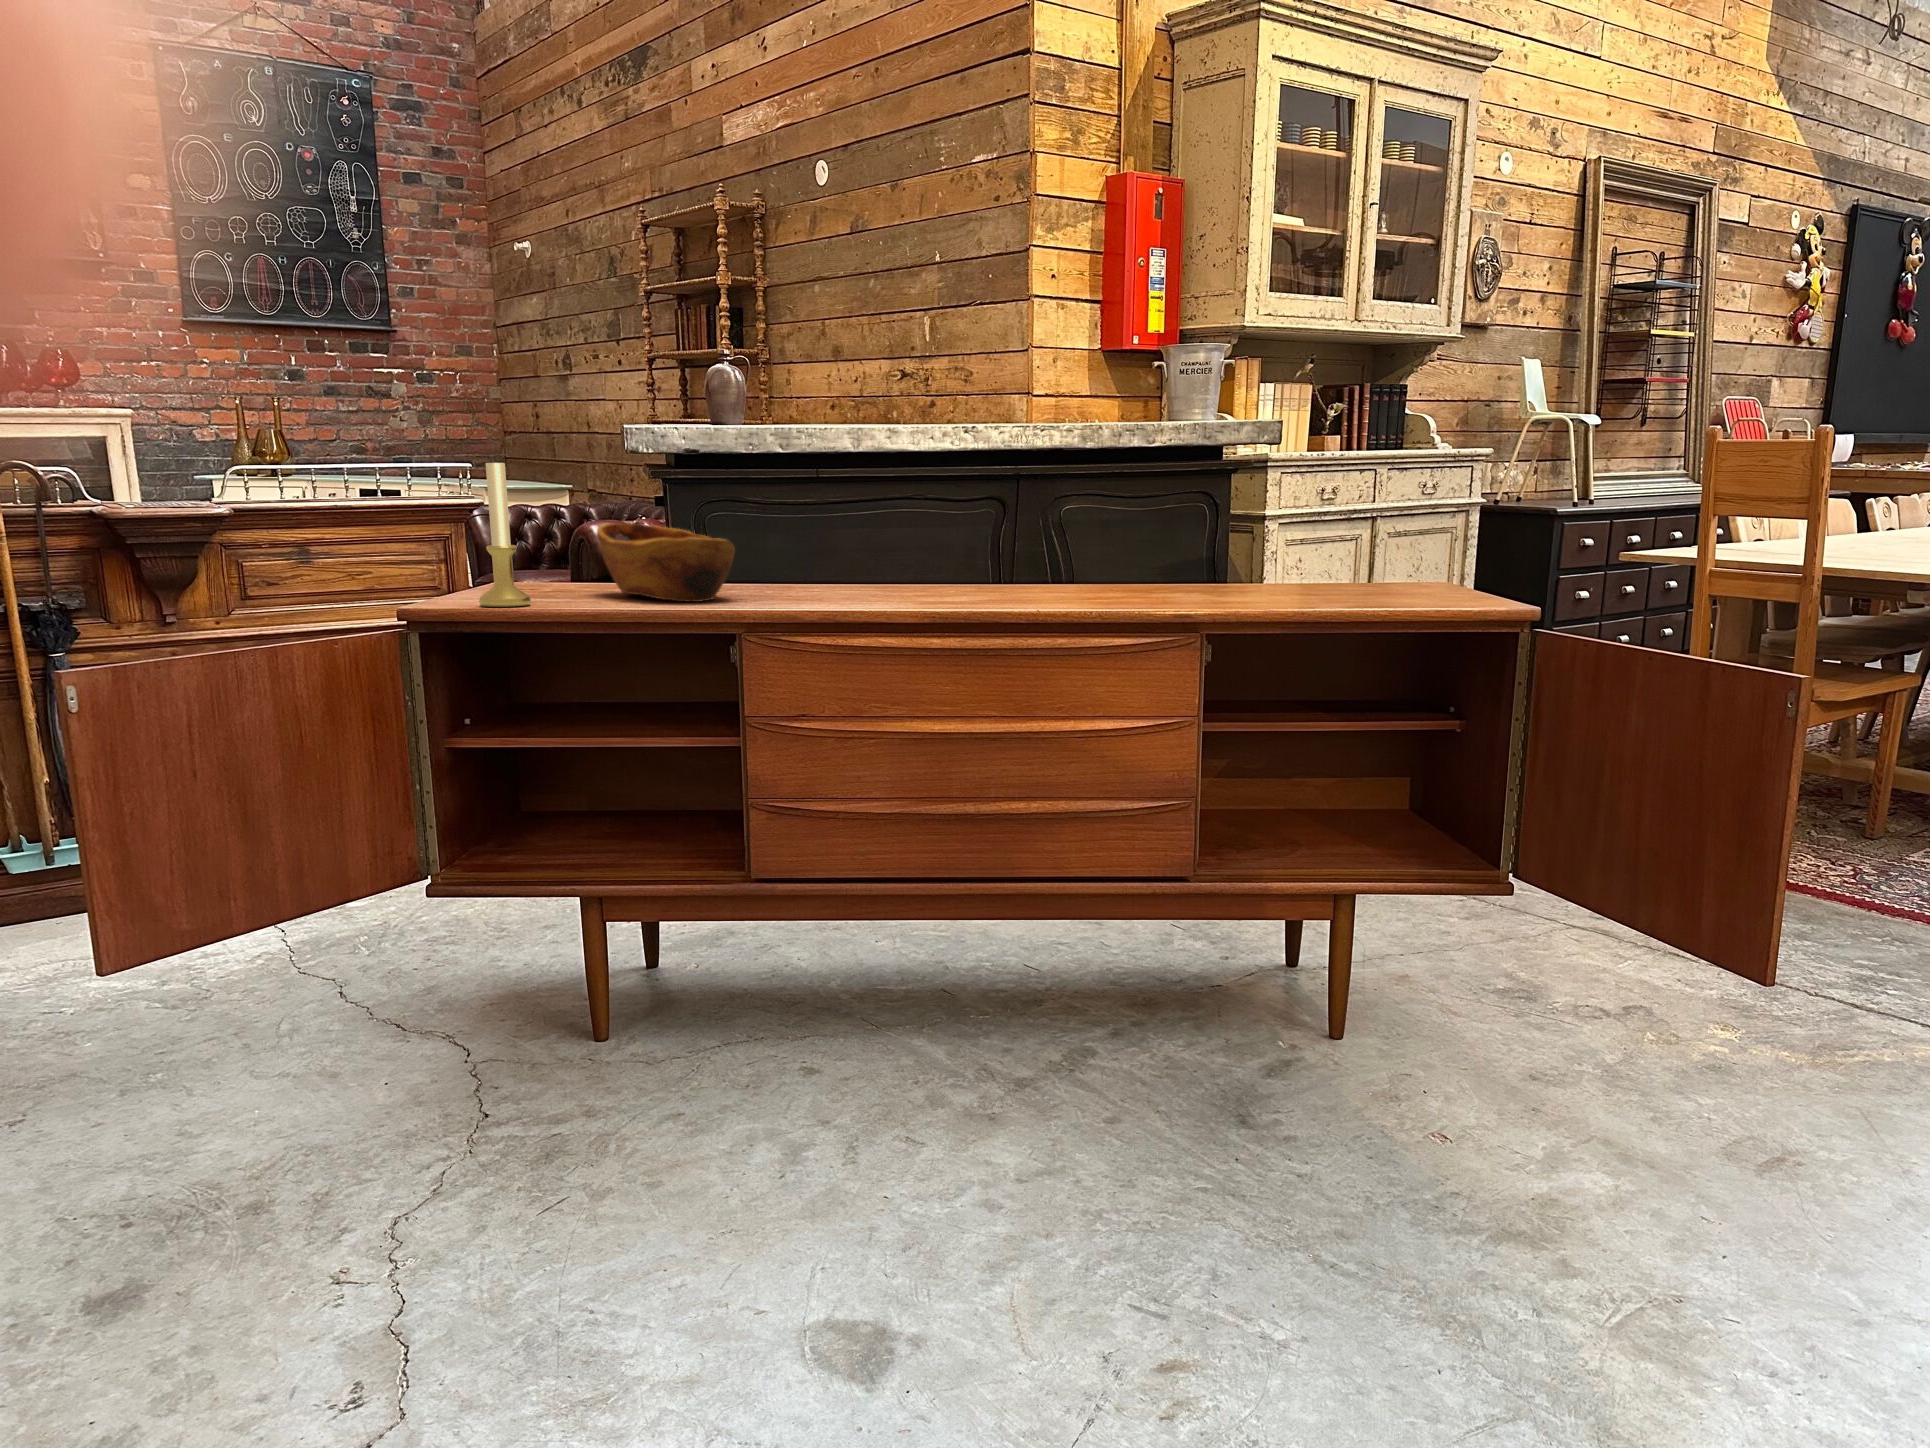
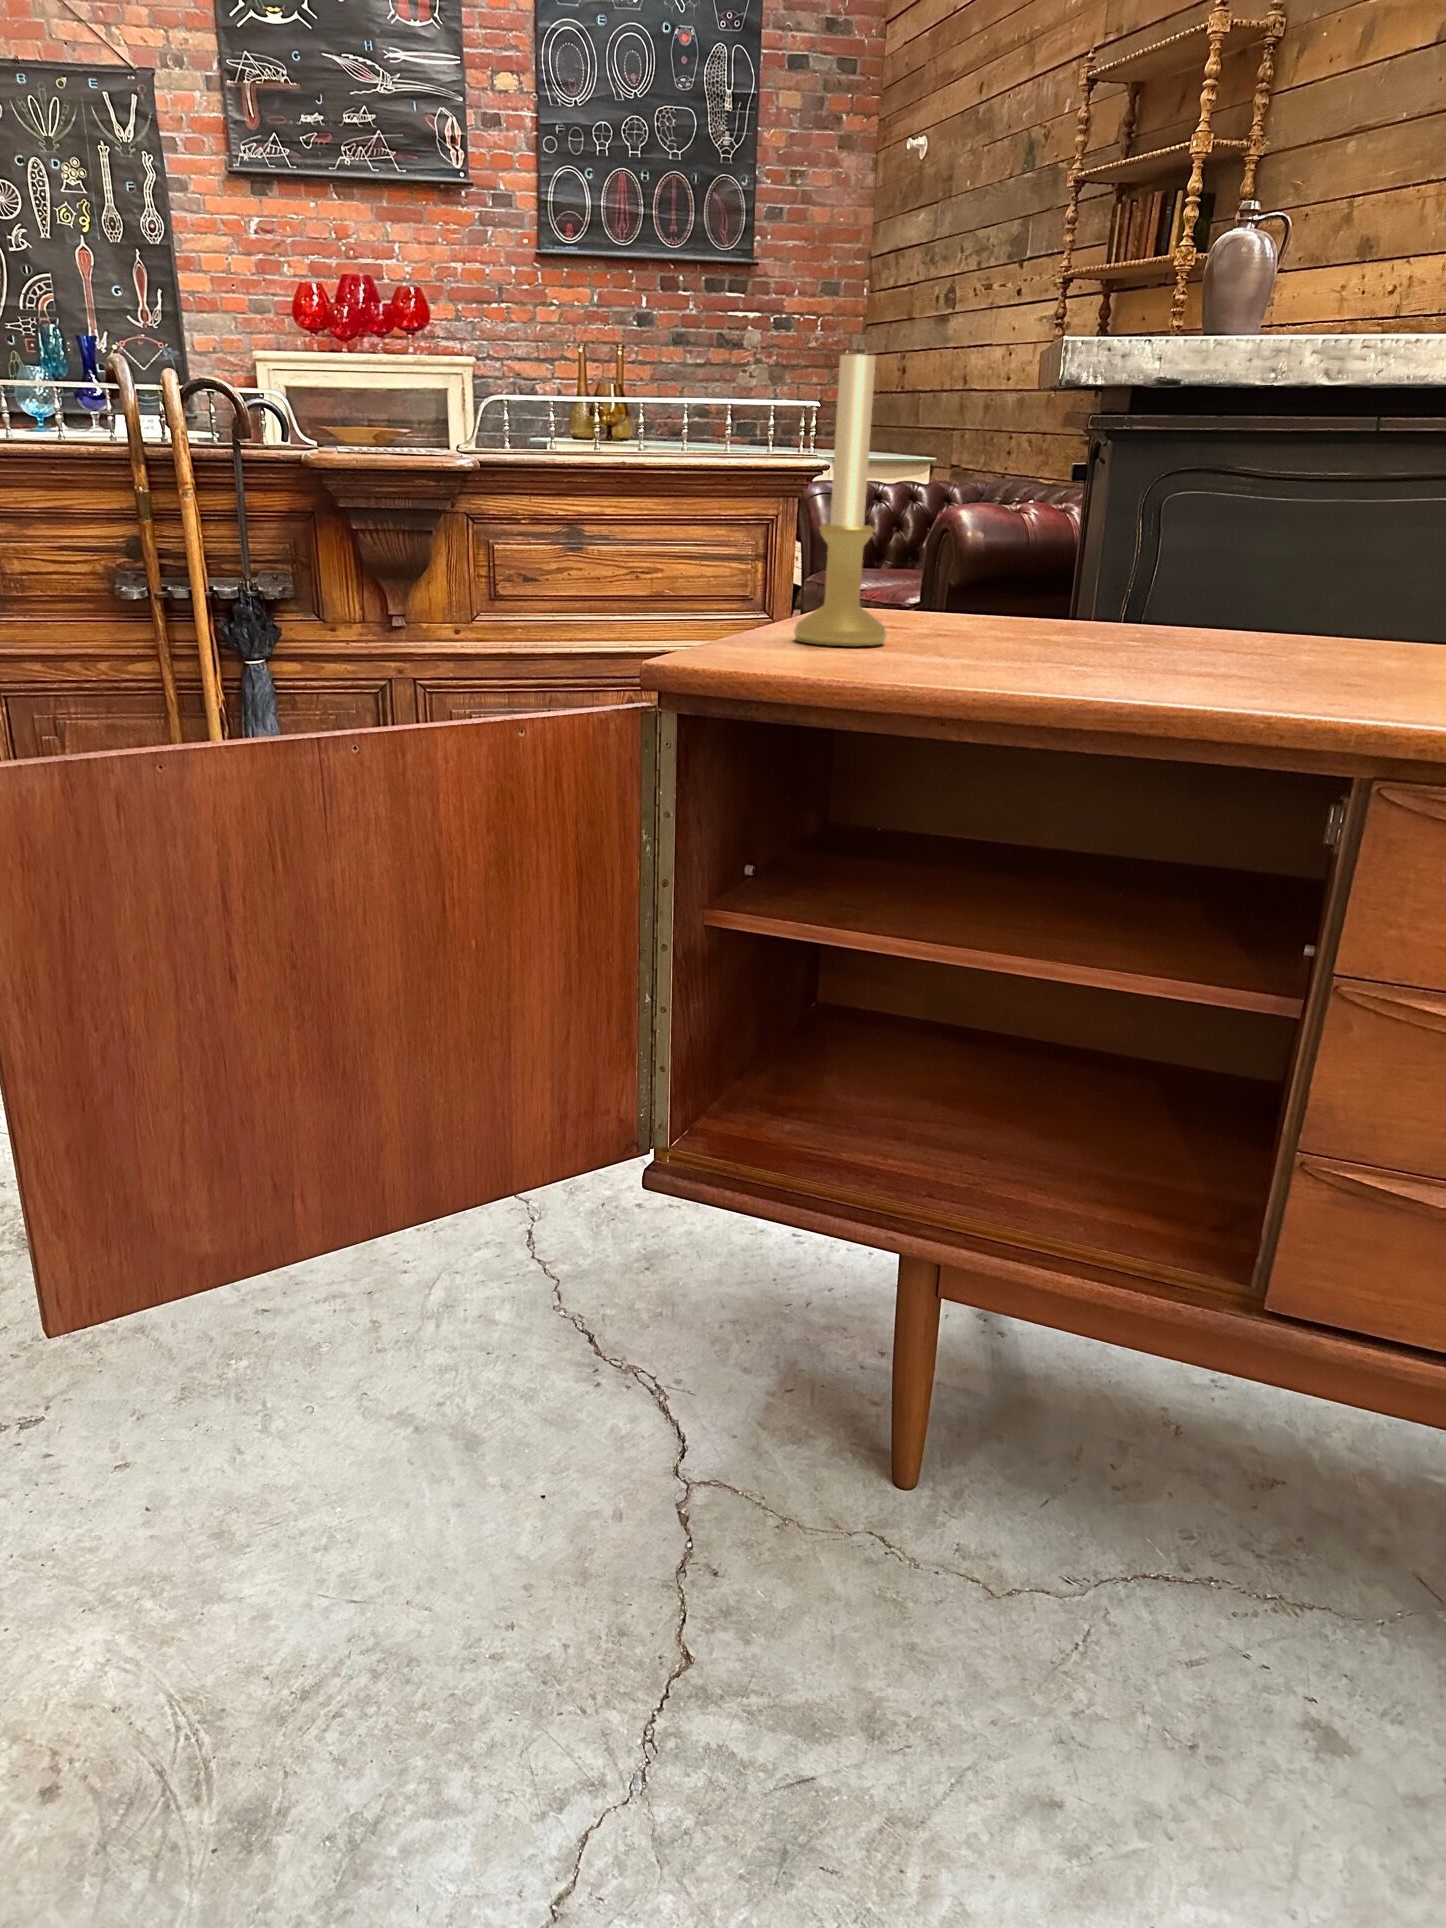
wooden bowl: present [597,523,735,602] -> none [1015,494,1304,661]

